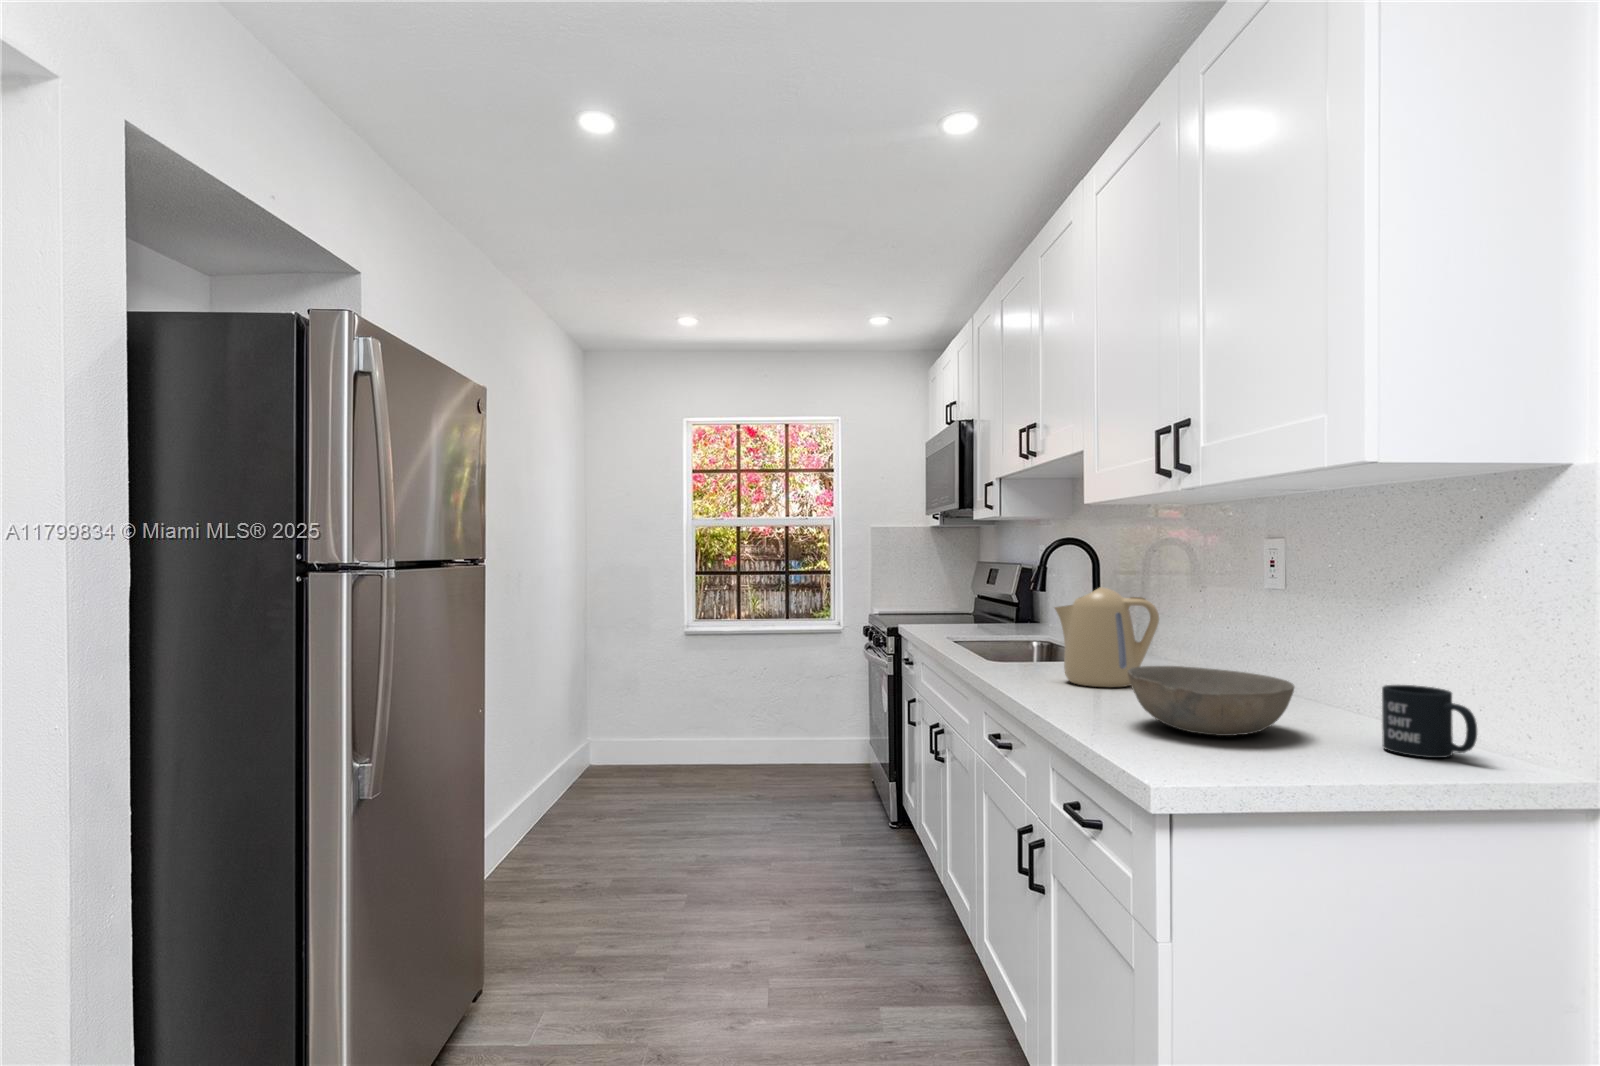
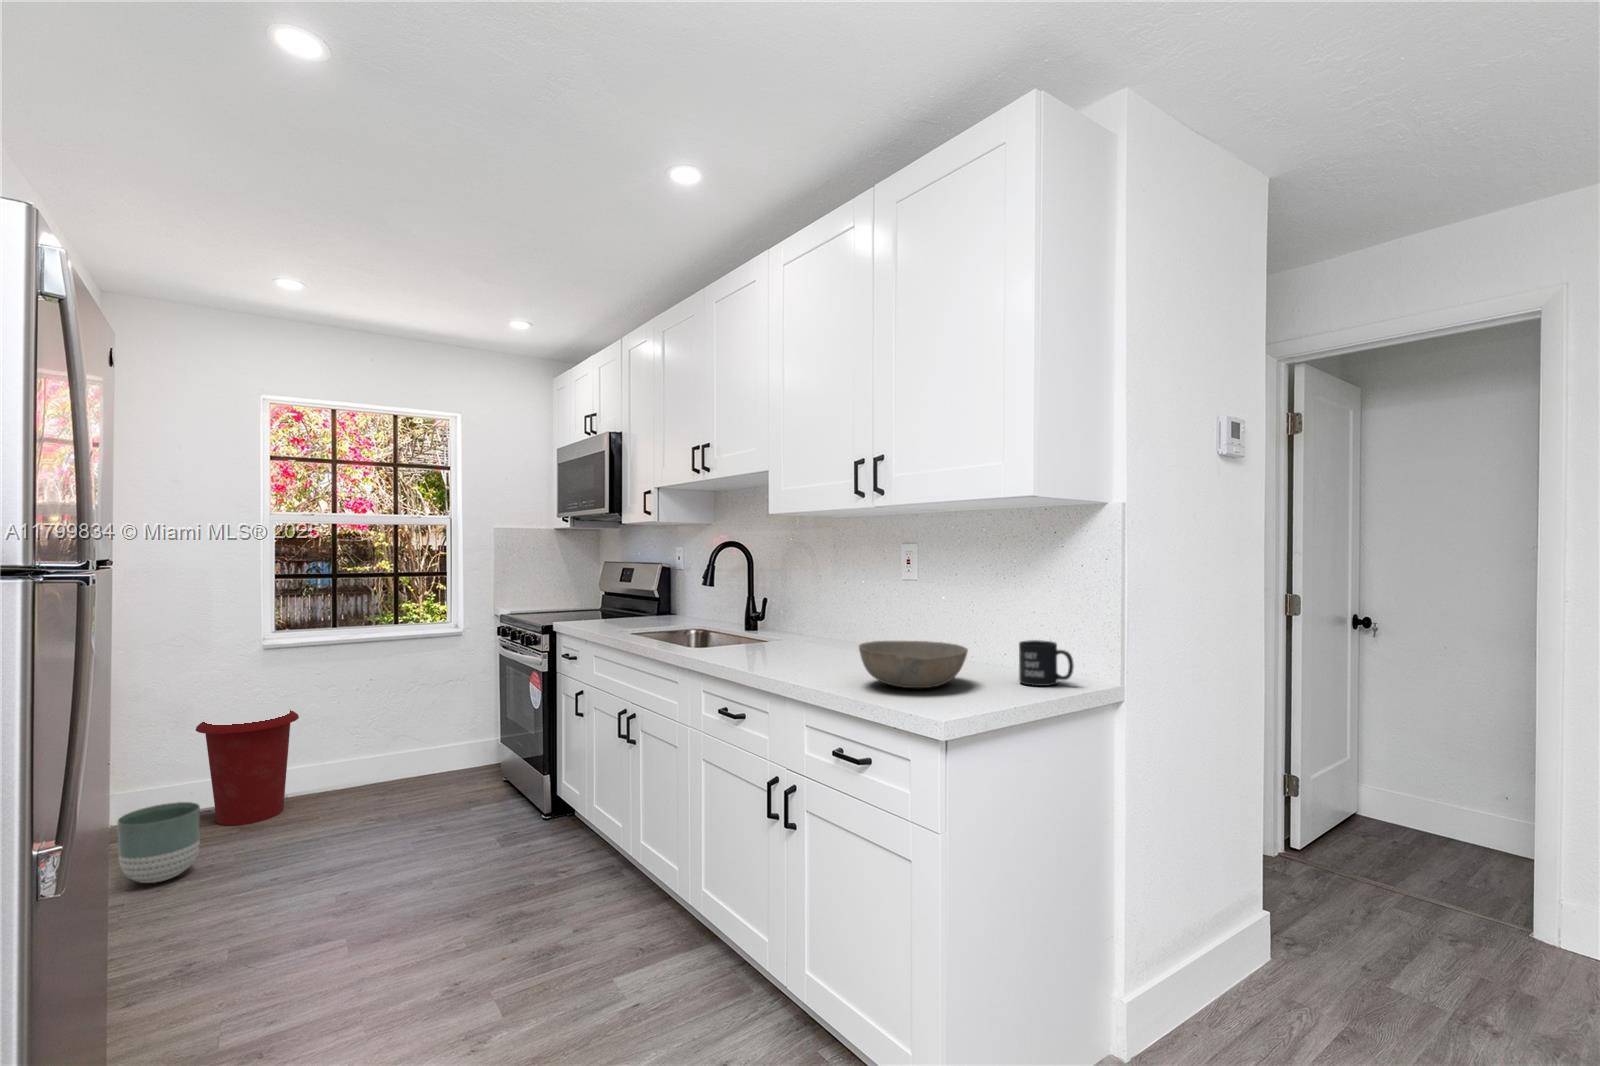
kettle: present [1055,587,1159,687] -> none [761,583,839,663]
waste bin: none [624,683,699,782] -> present [196,710,299,825]
planter: none [554,753,610,817] -> present [117,802,200,883]

